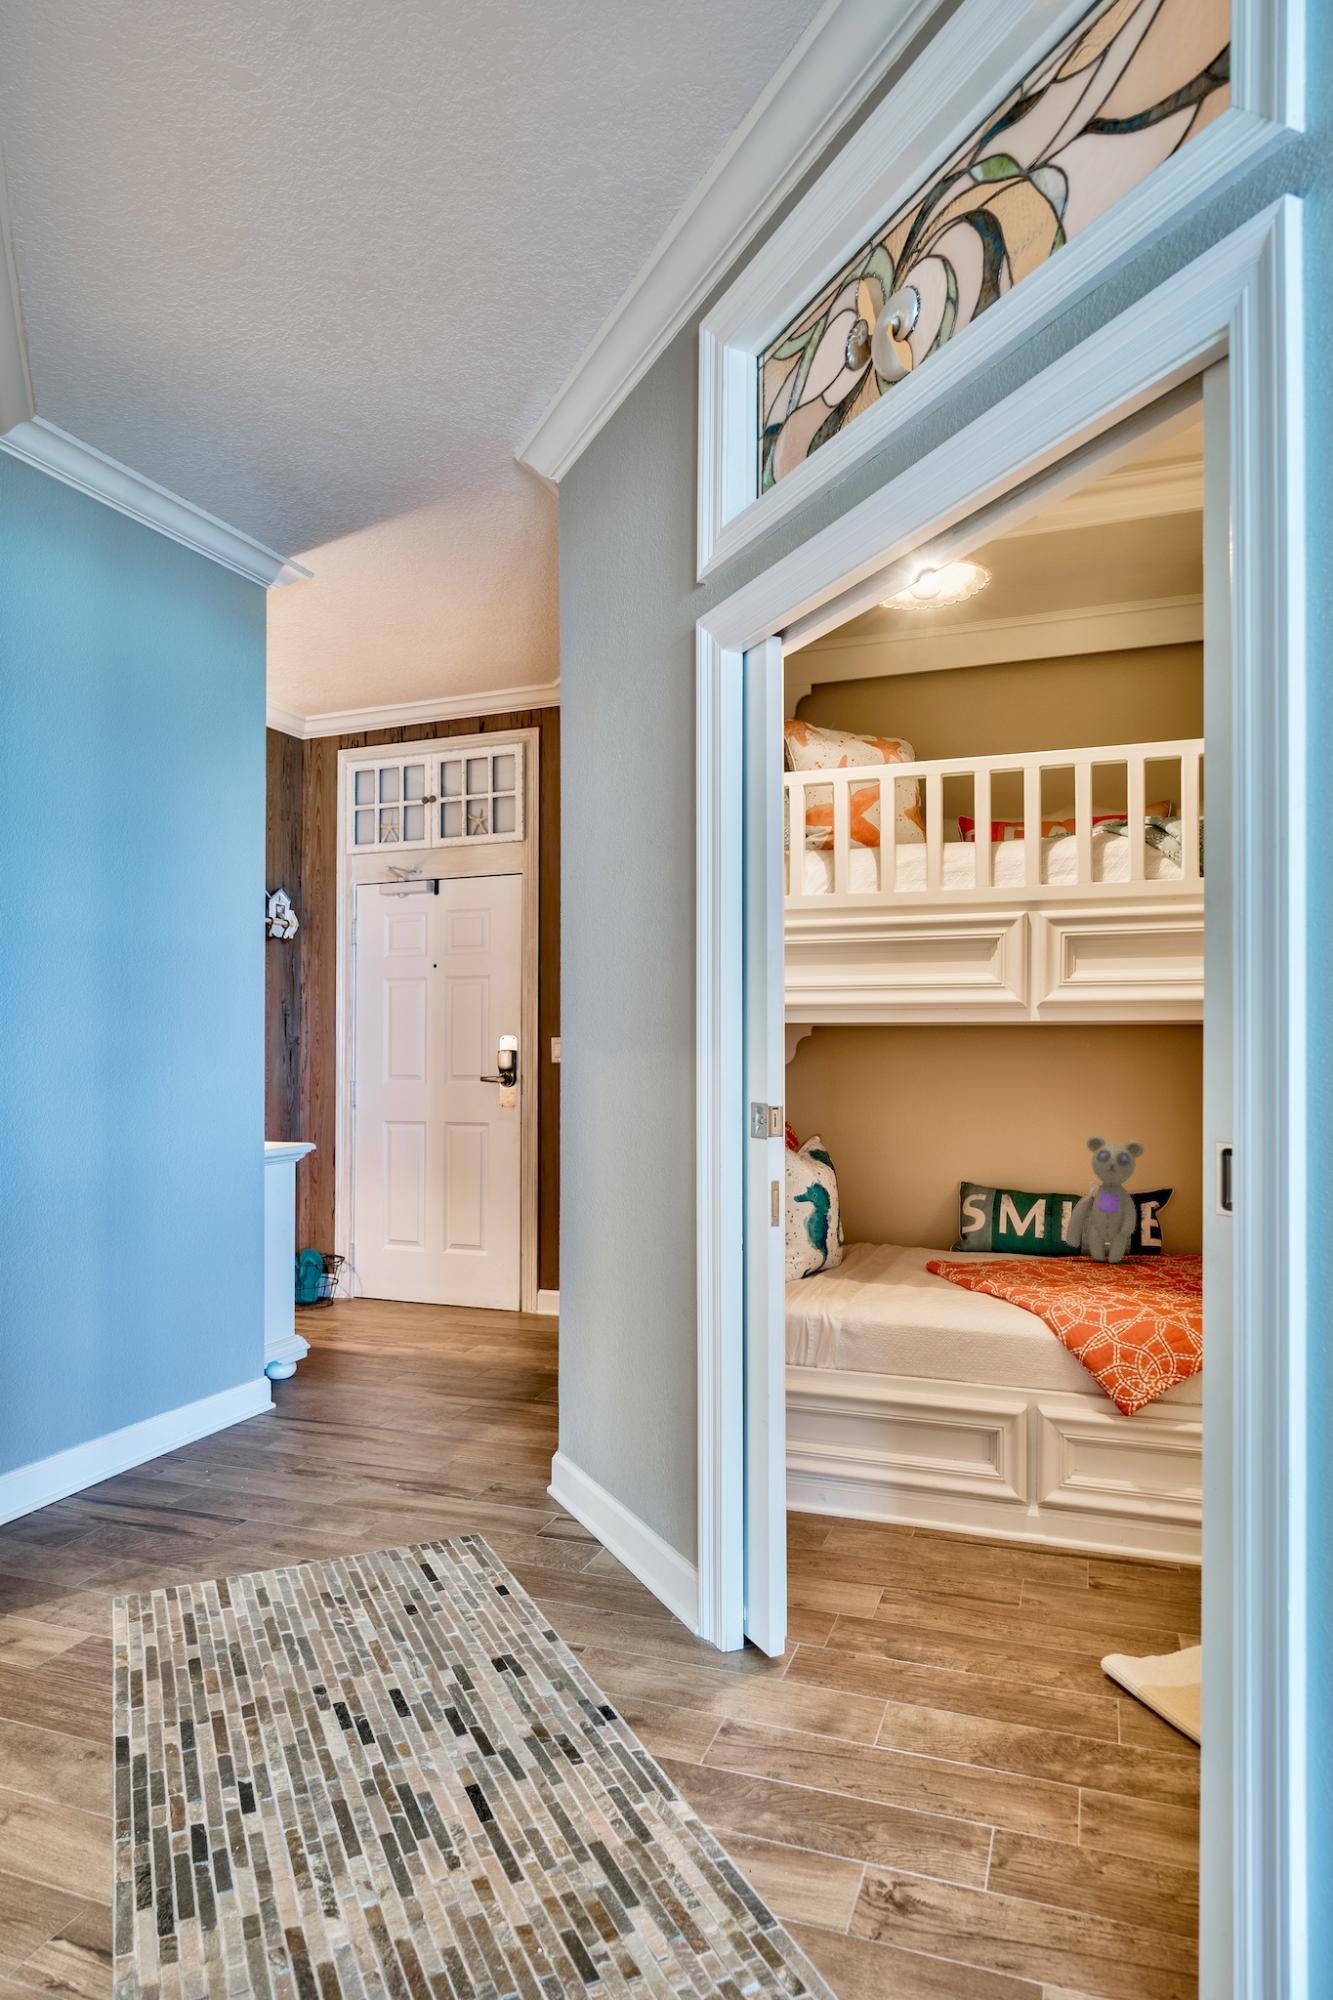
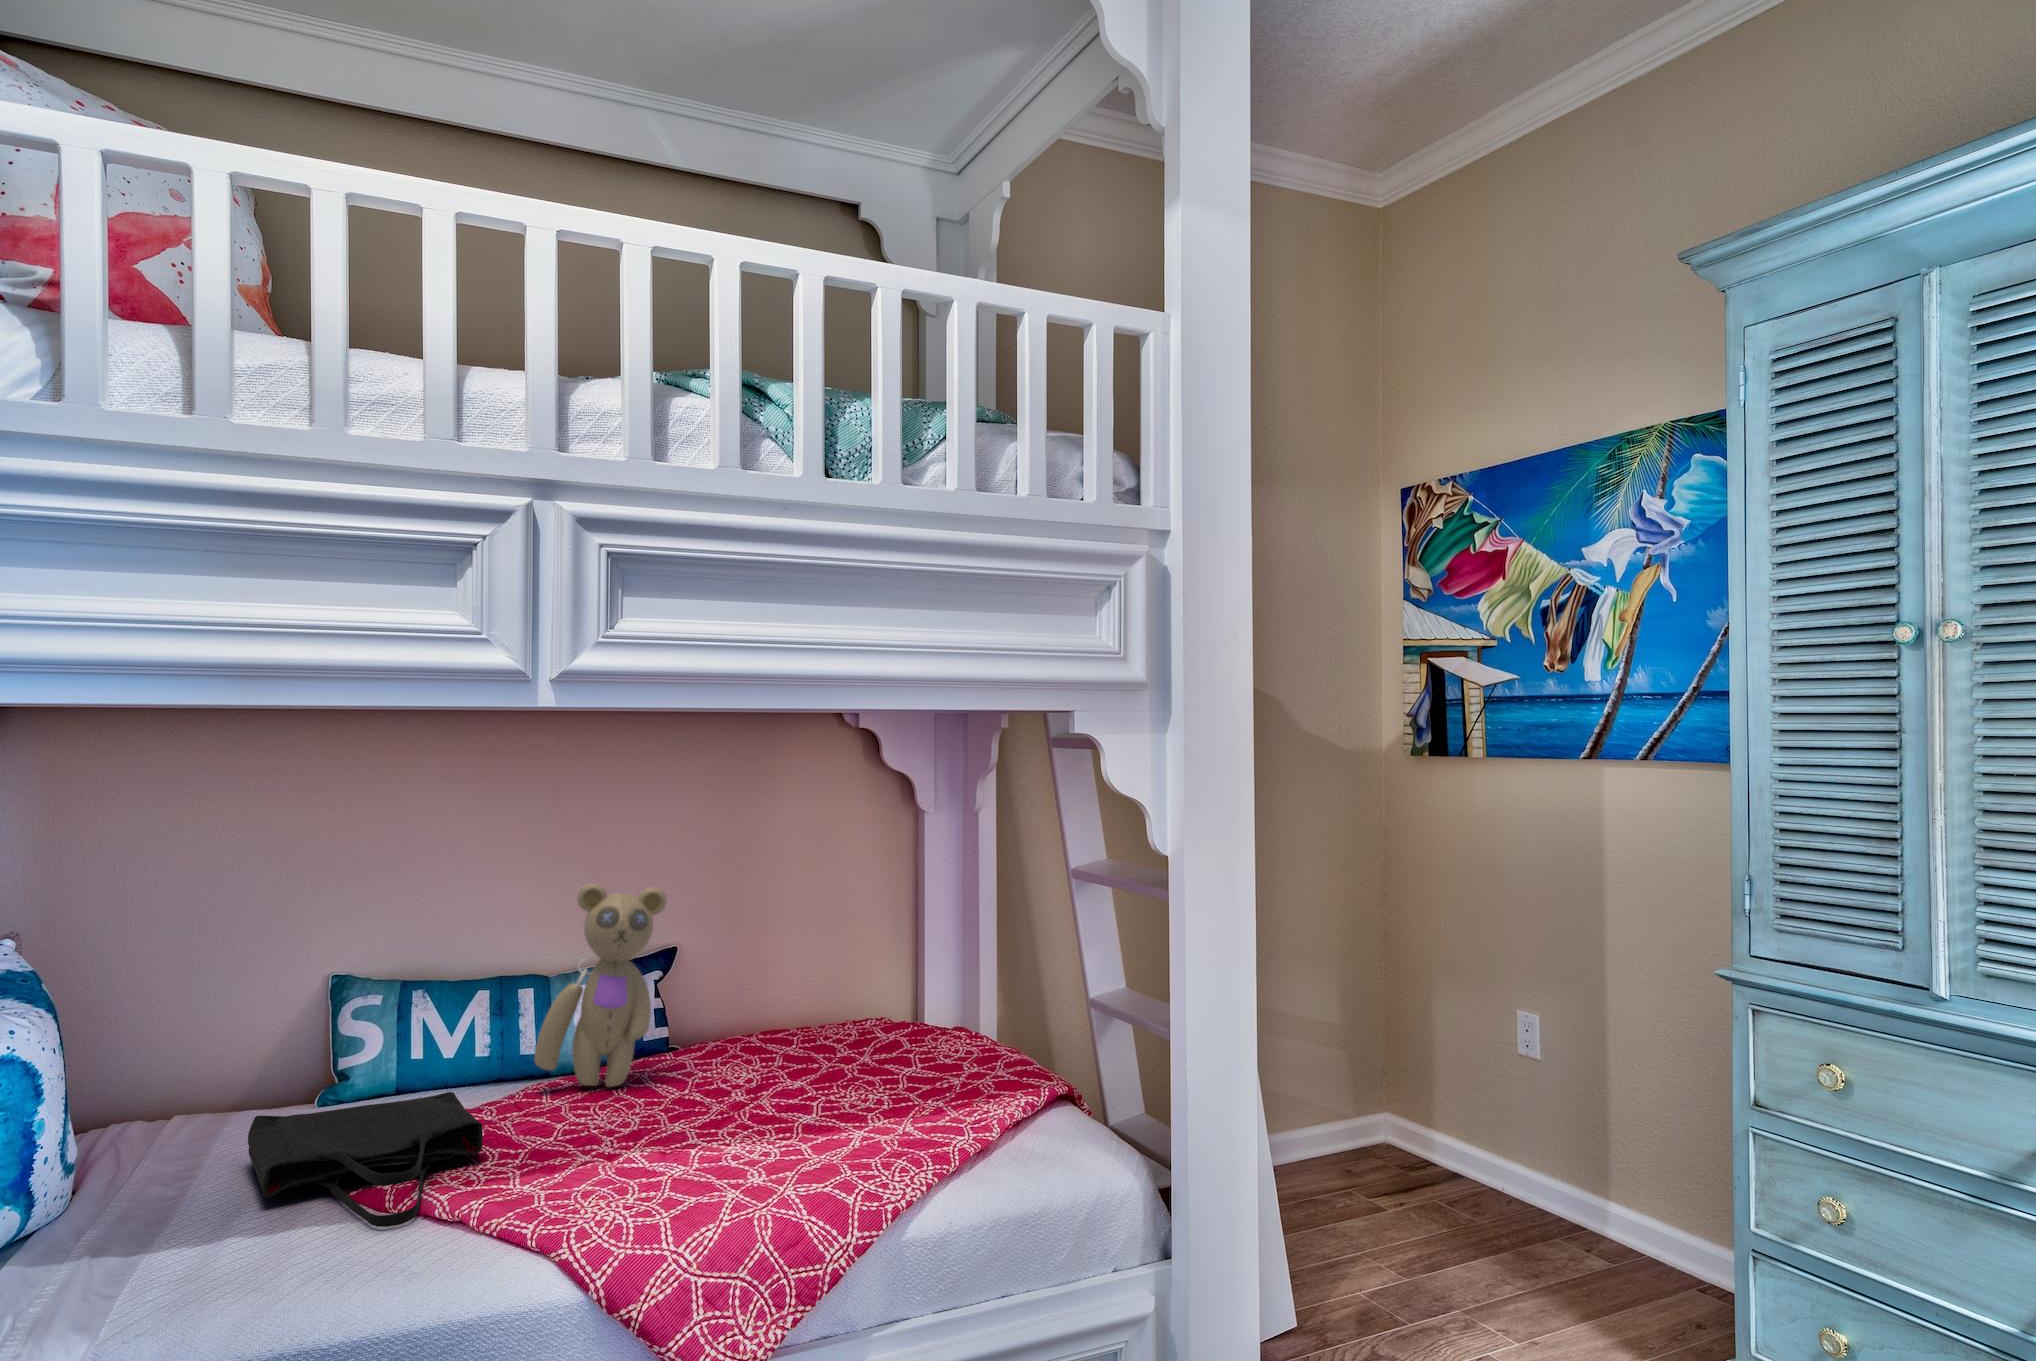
tote bag: none [914,1242,1023,1293] -> present [248,1092,483,1227]

